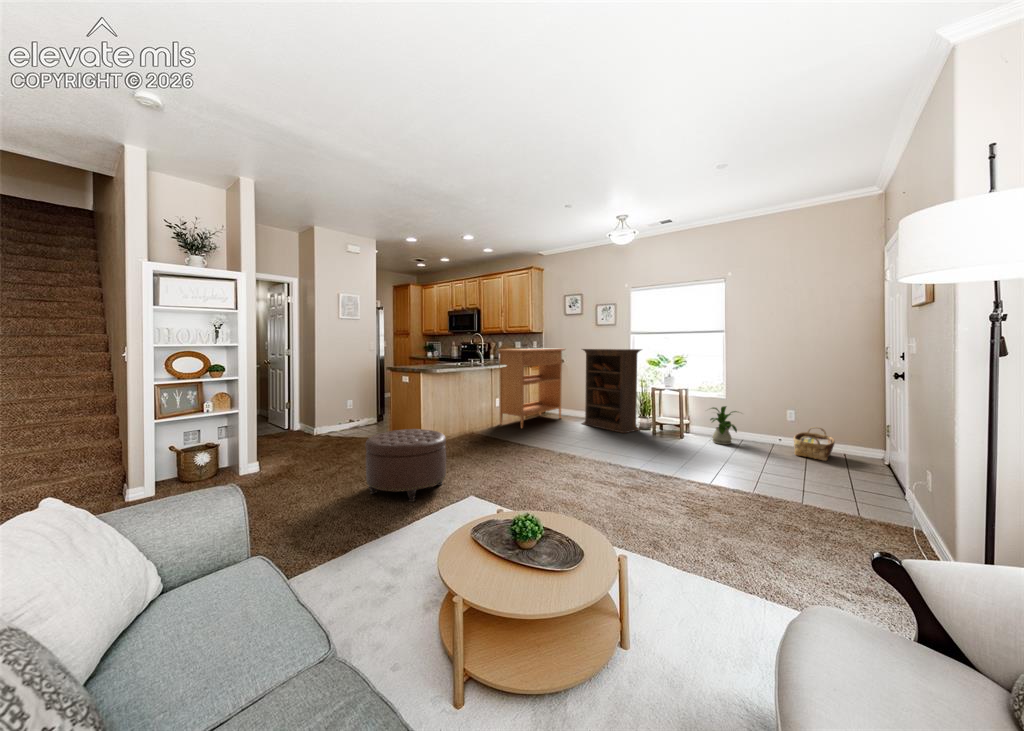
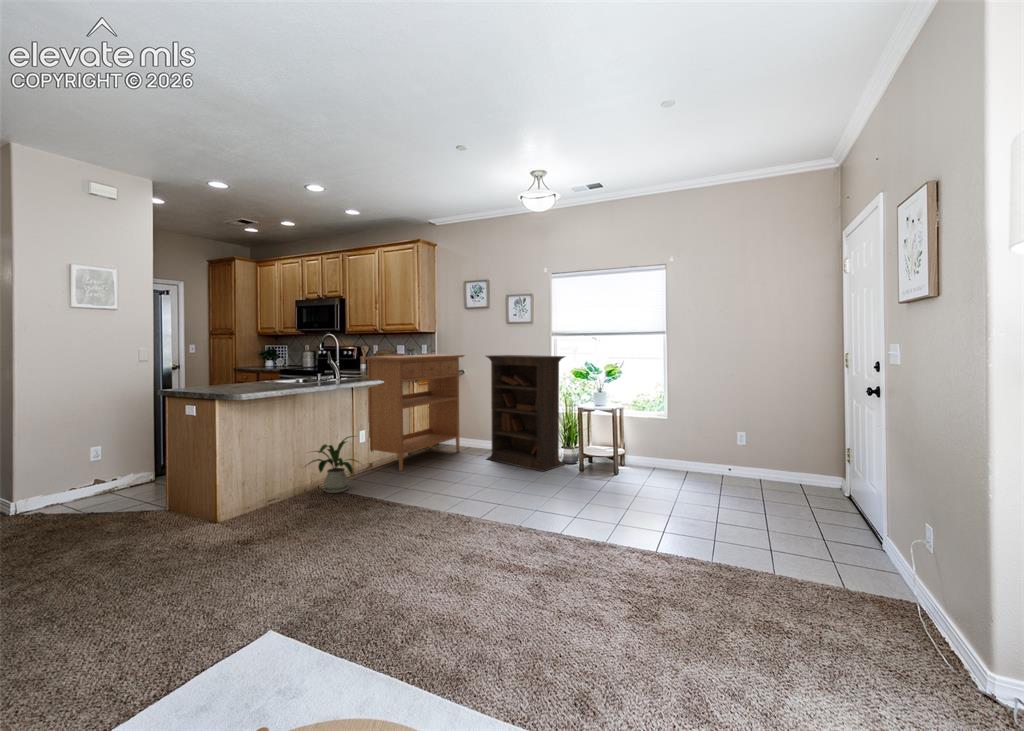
house plant: present [710,406,737,445] -> present [309,436,356,493]
woven basket: present [793,427,835,461] -> none [752,455,798,499]
ottoman: present [365,429,446,502] -> none [89,497,254,636]

